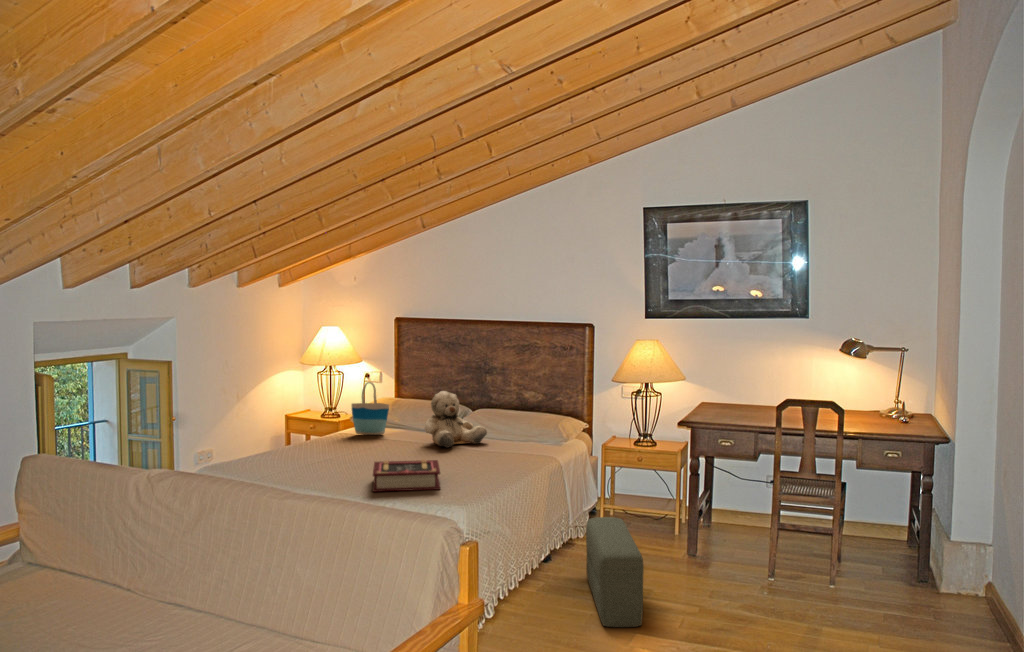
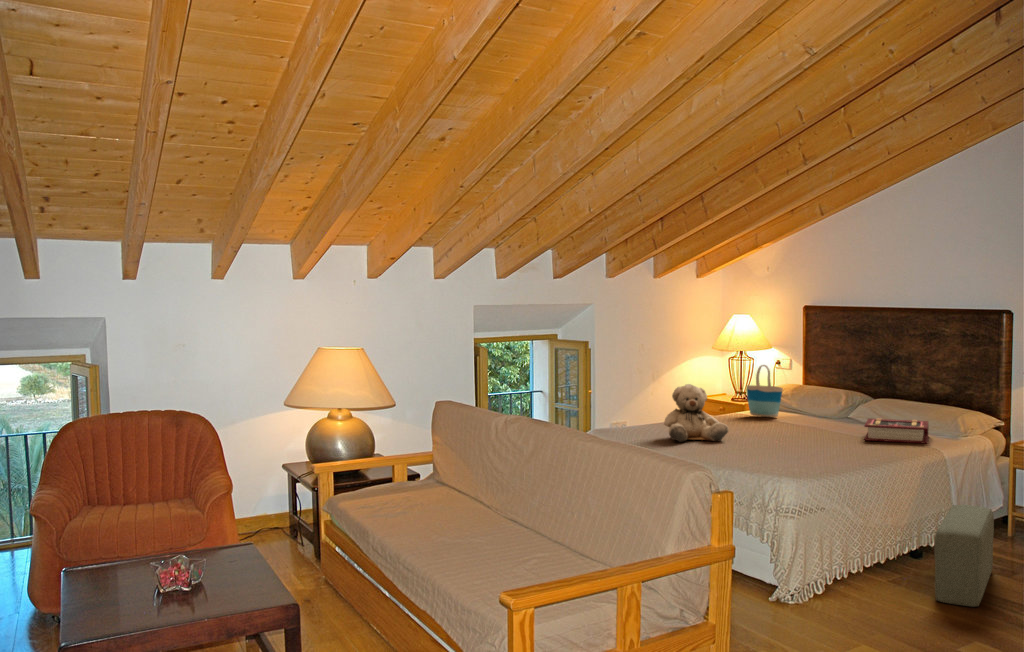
teddy bear: present [425,391,487,448] -> present [664,384,728,442]
book: present [373,459,440,492] -> present [864,418,928,444]

